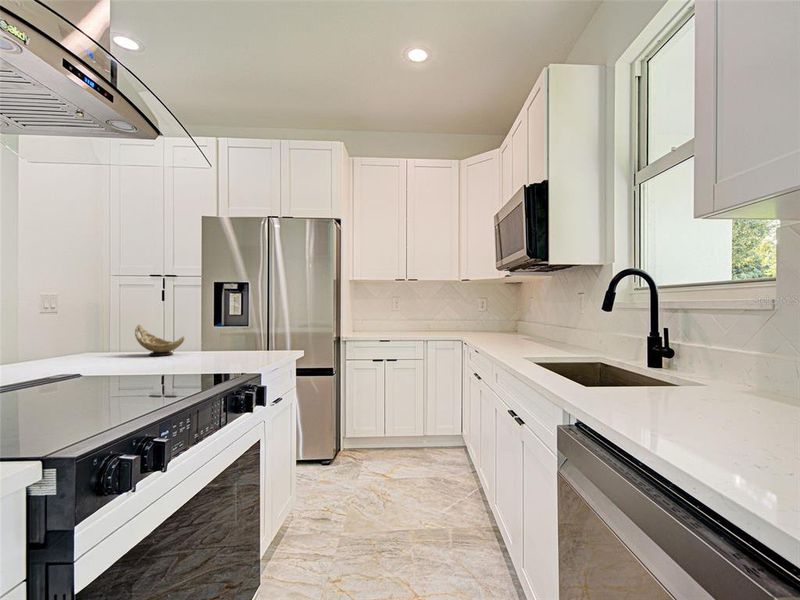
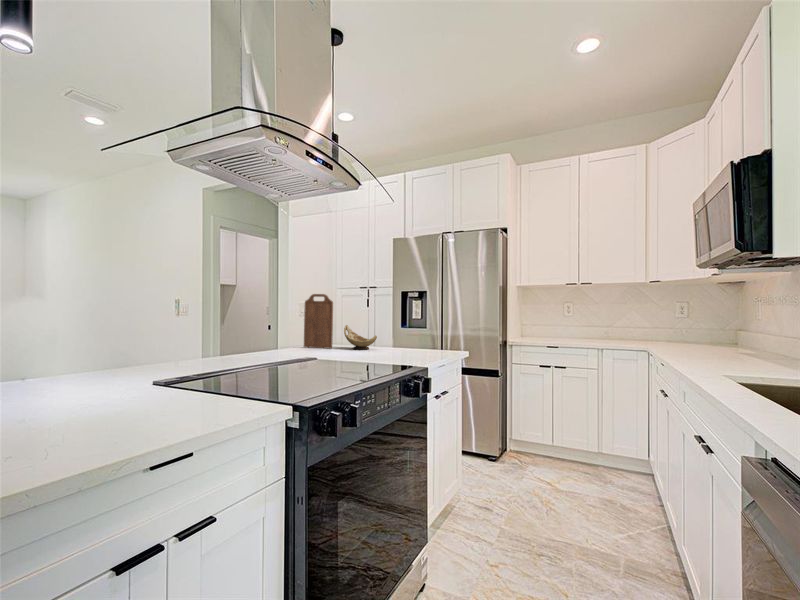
cutting board: none [68,284,117,358] -> present [304,294,333,348]

